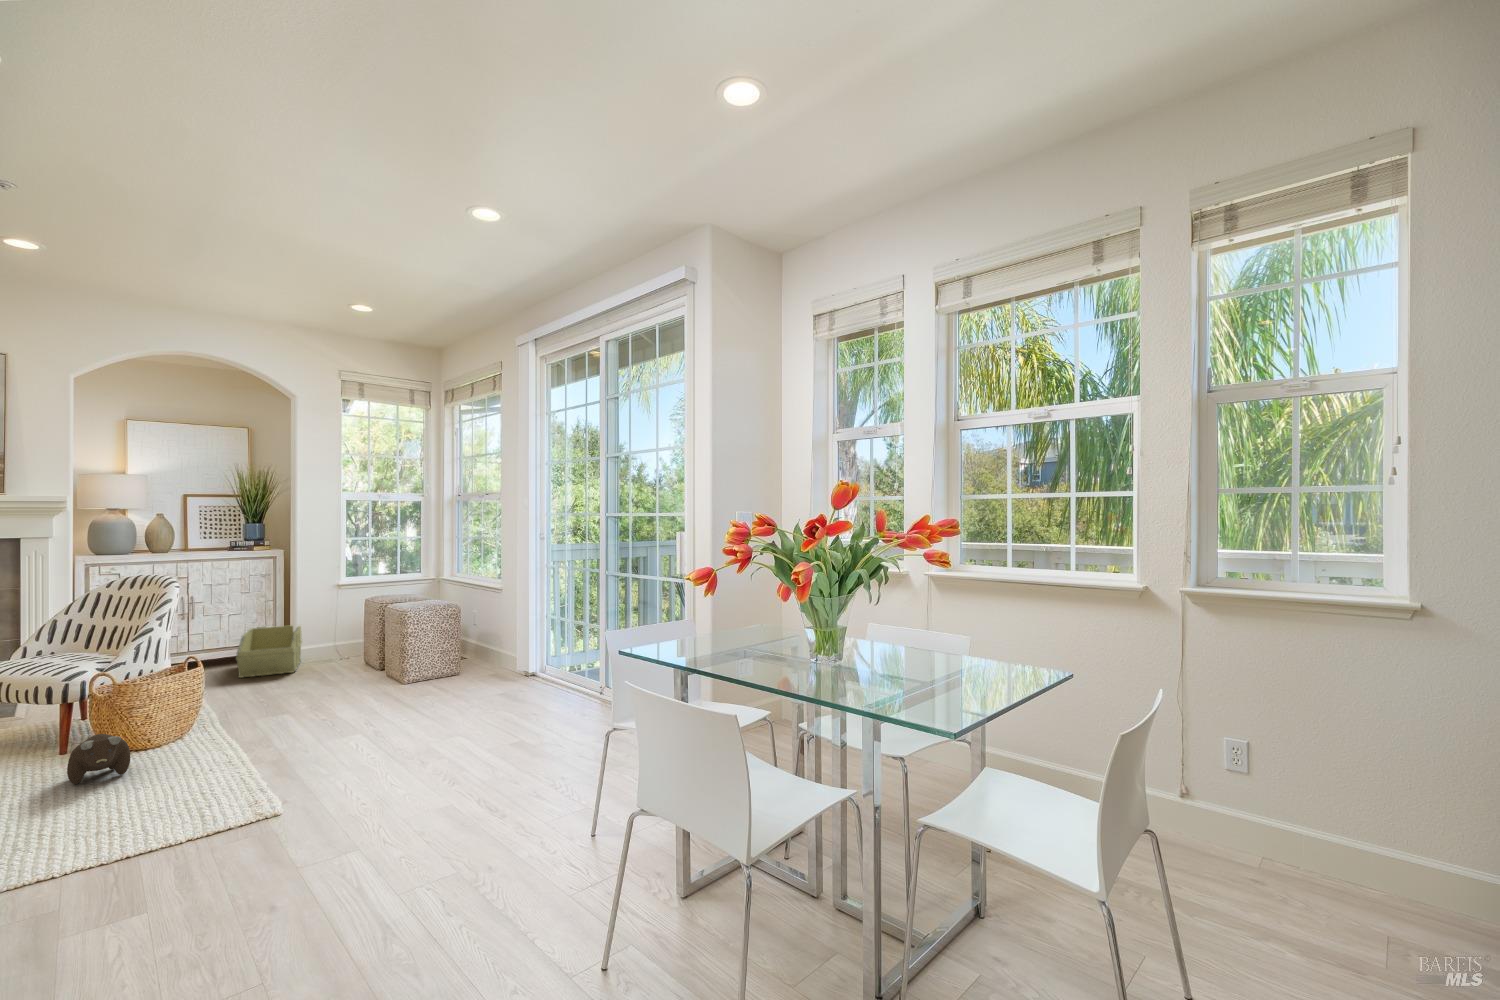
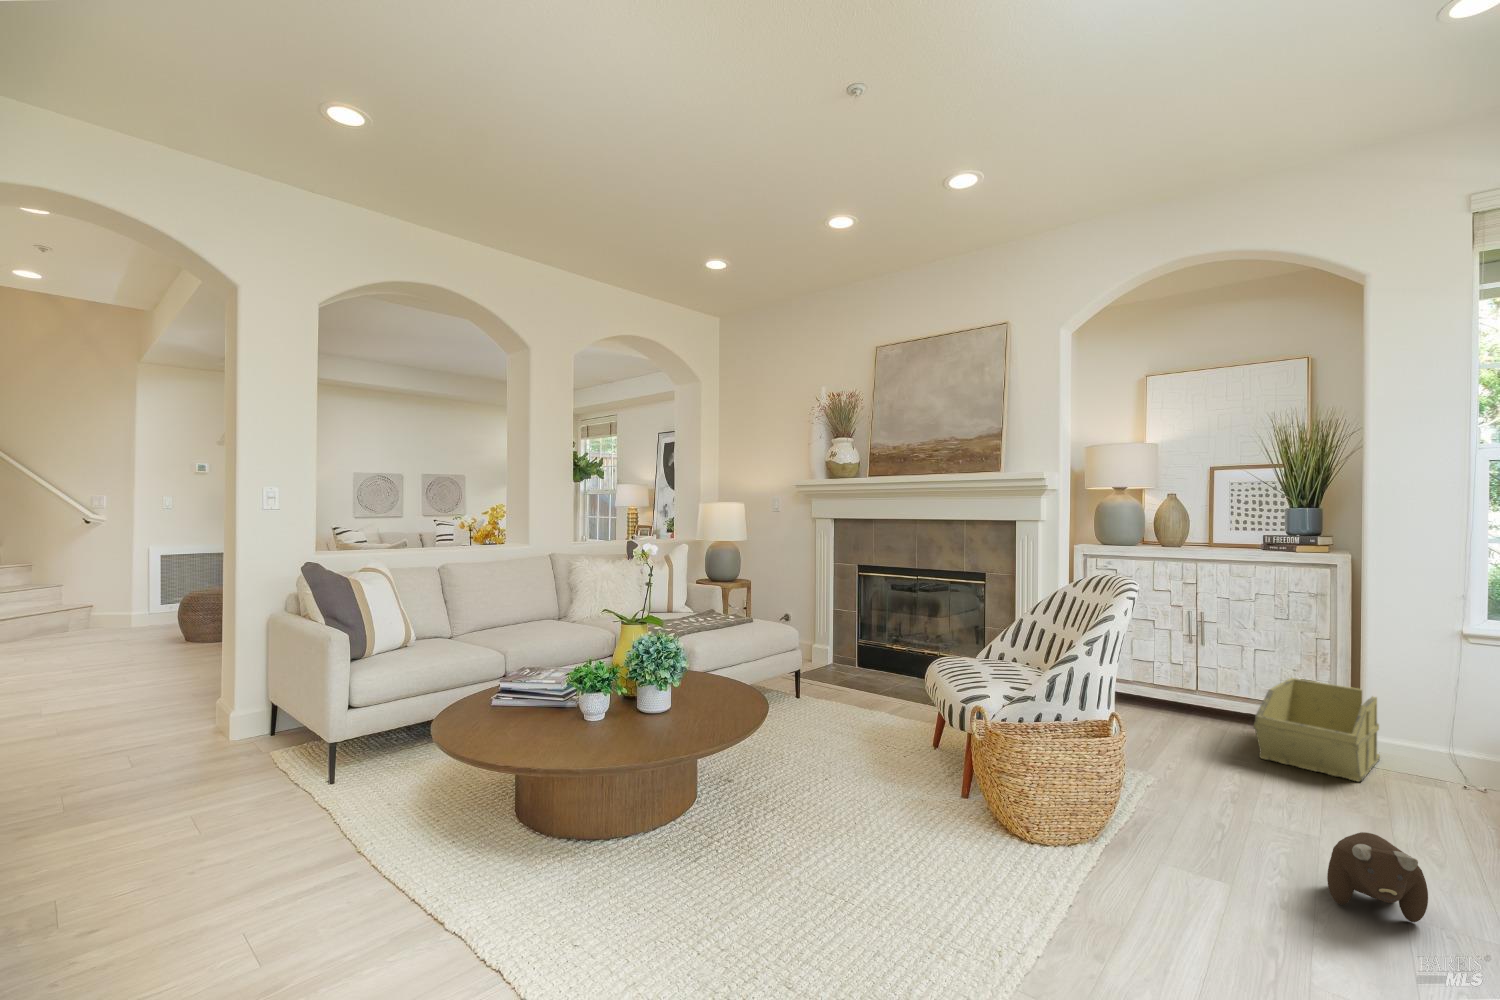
plush toy: present [67,734,130,784] -> present [1327,832,1428,922]

